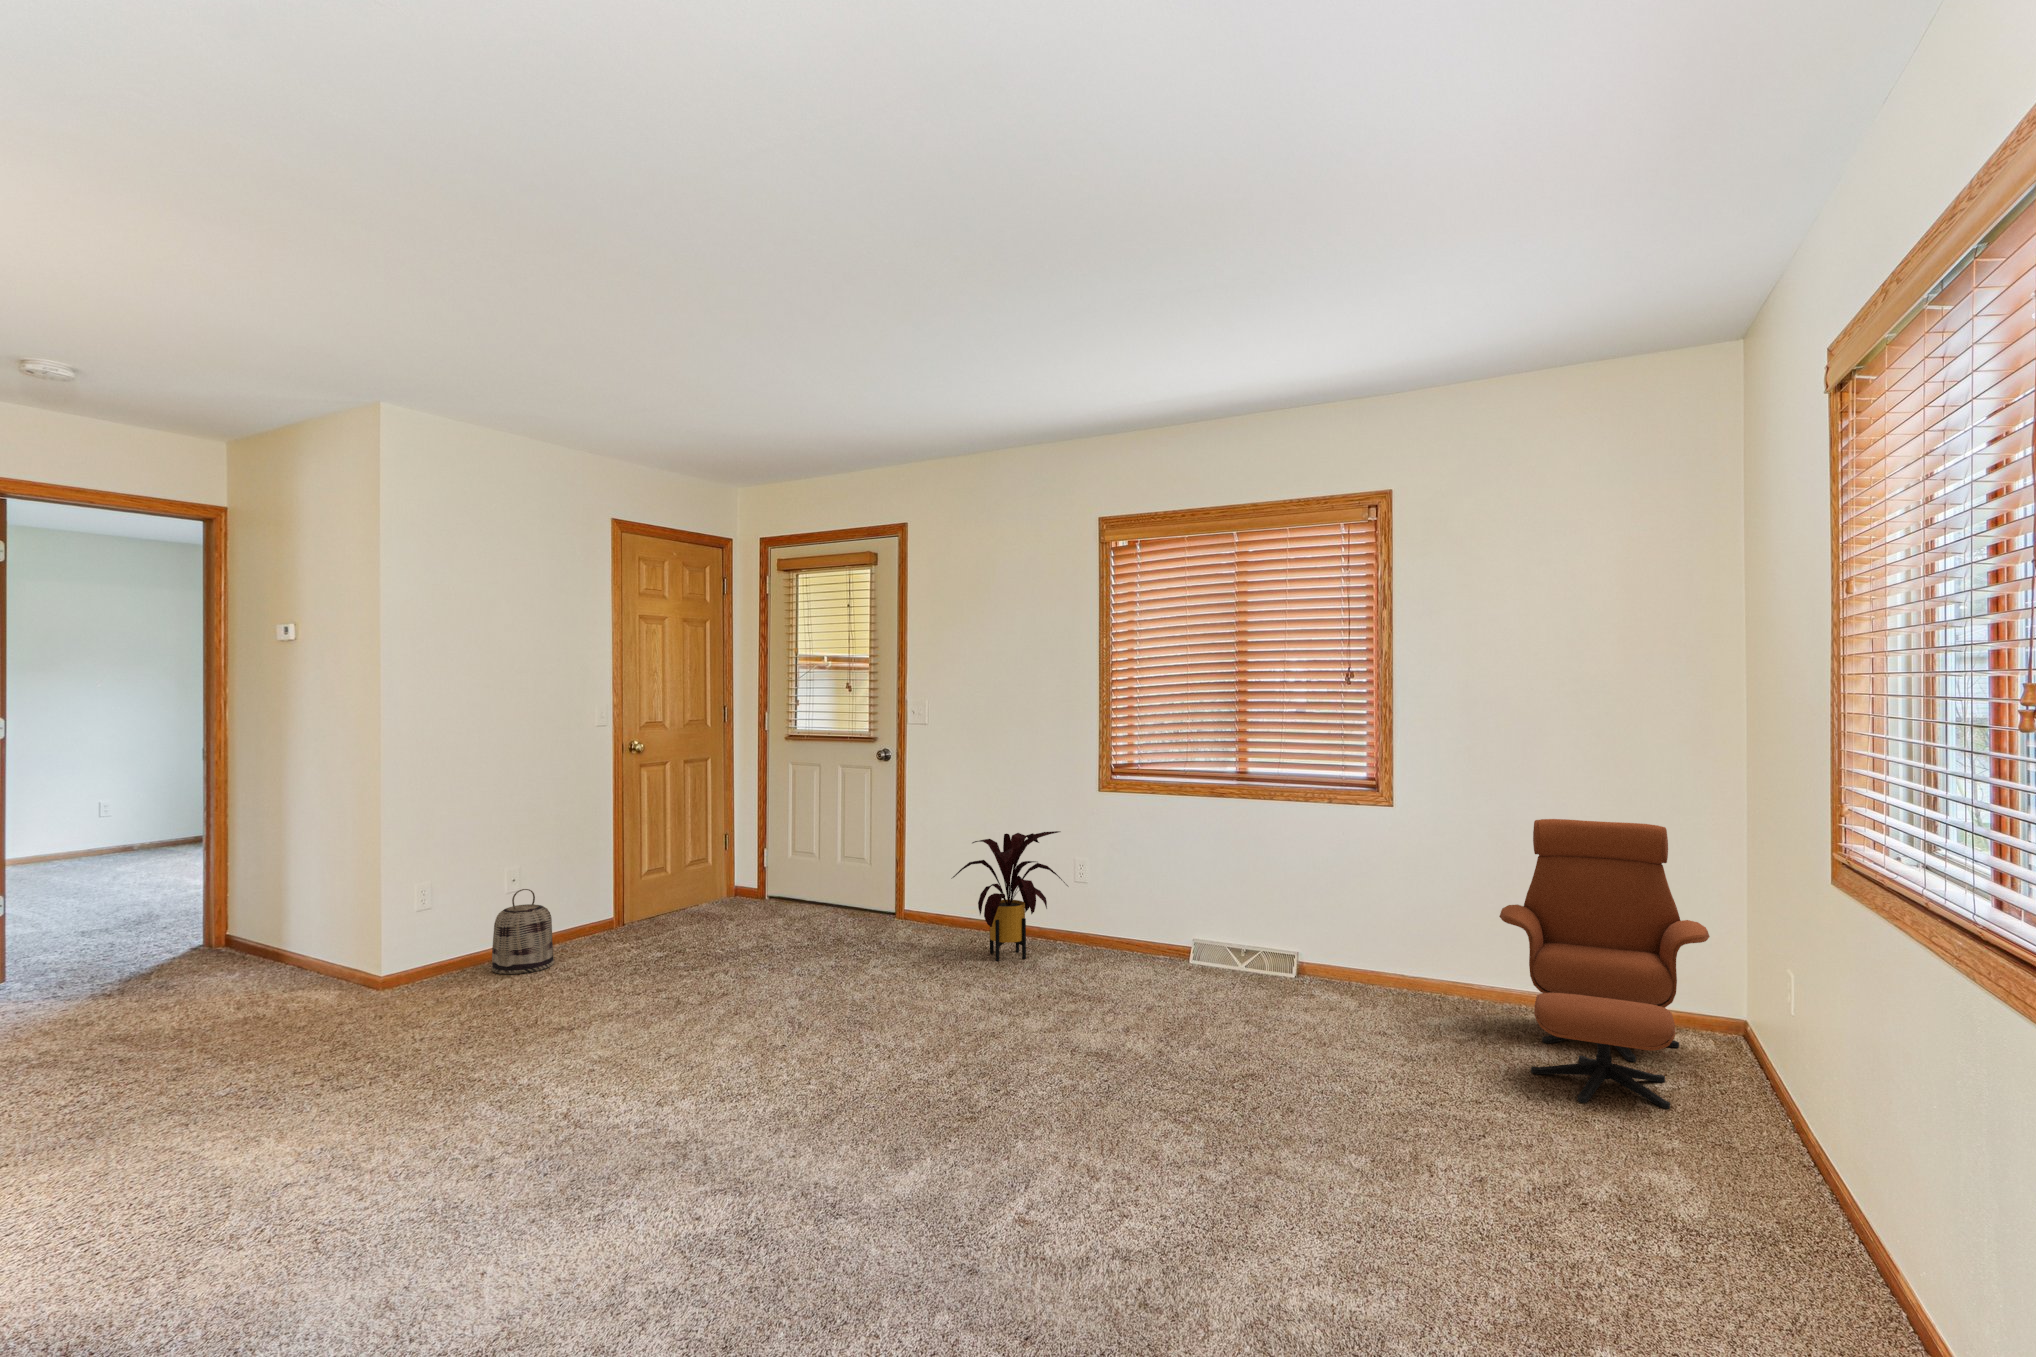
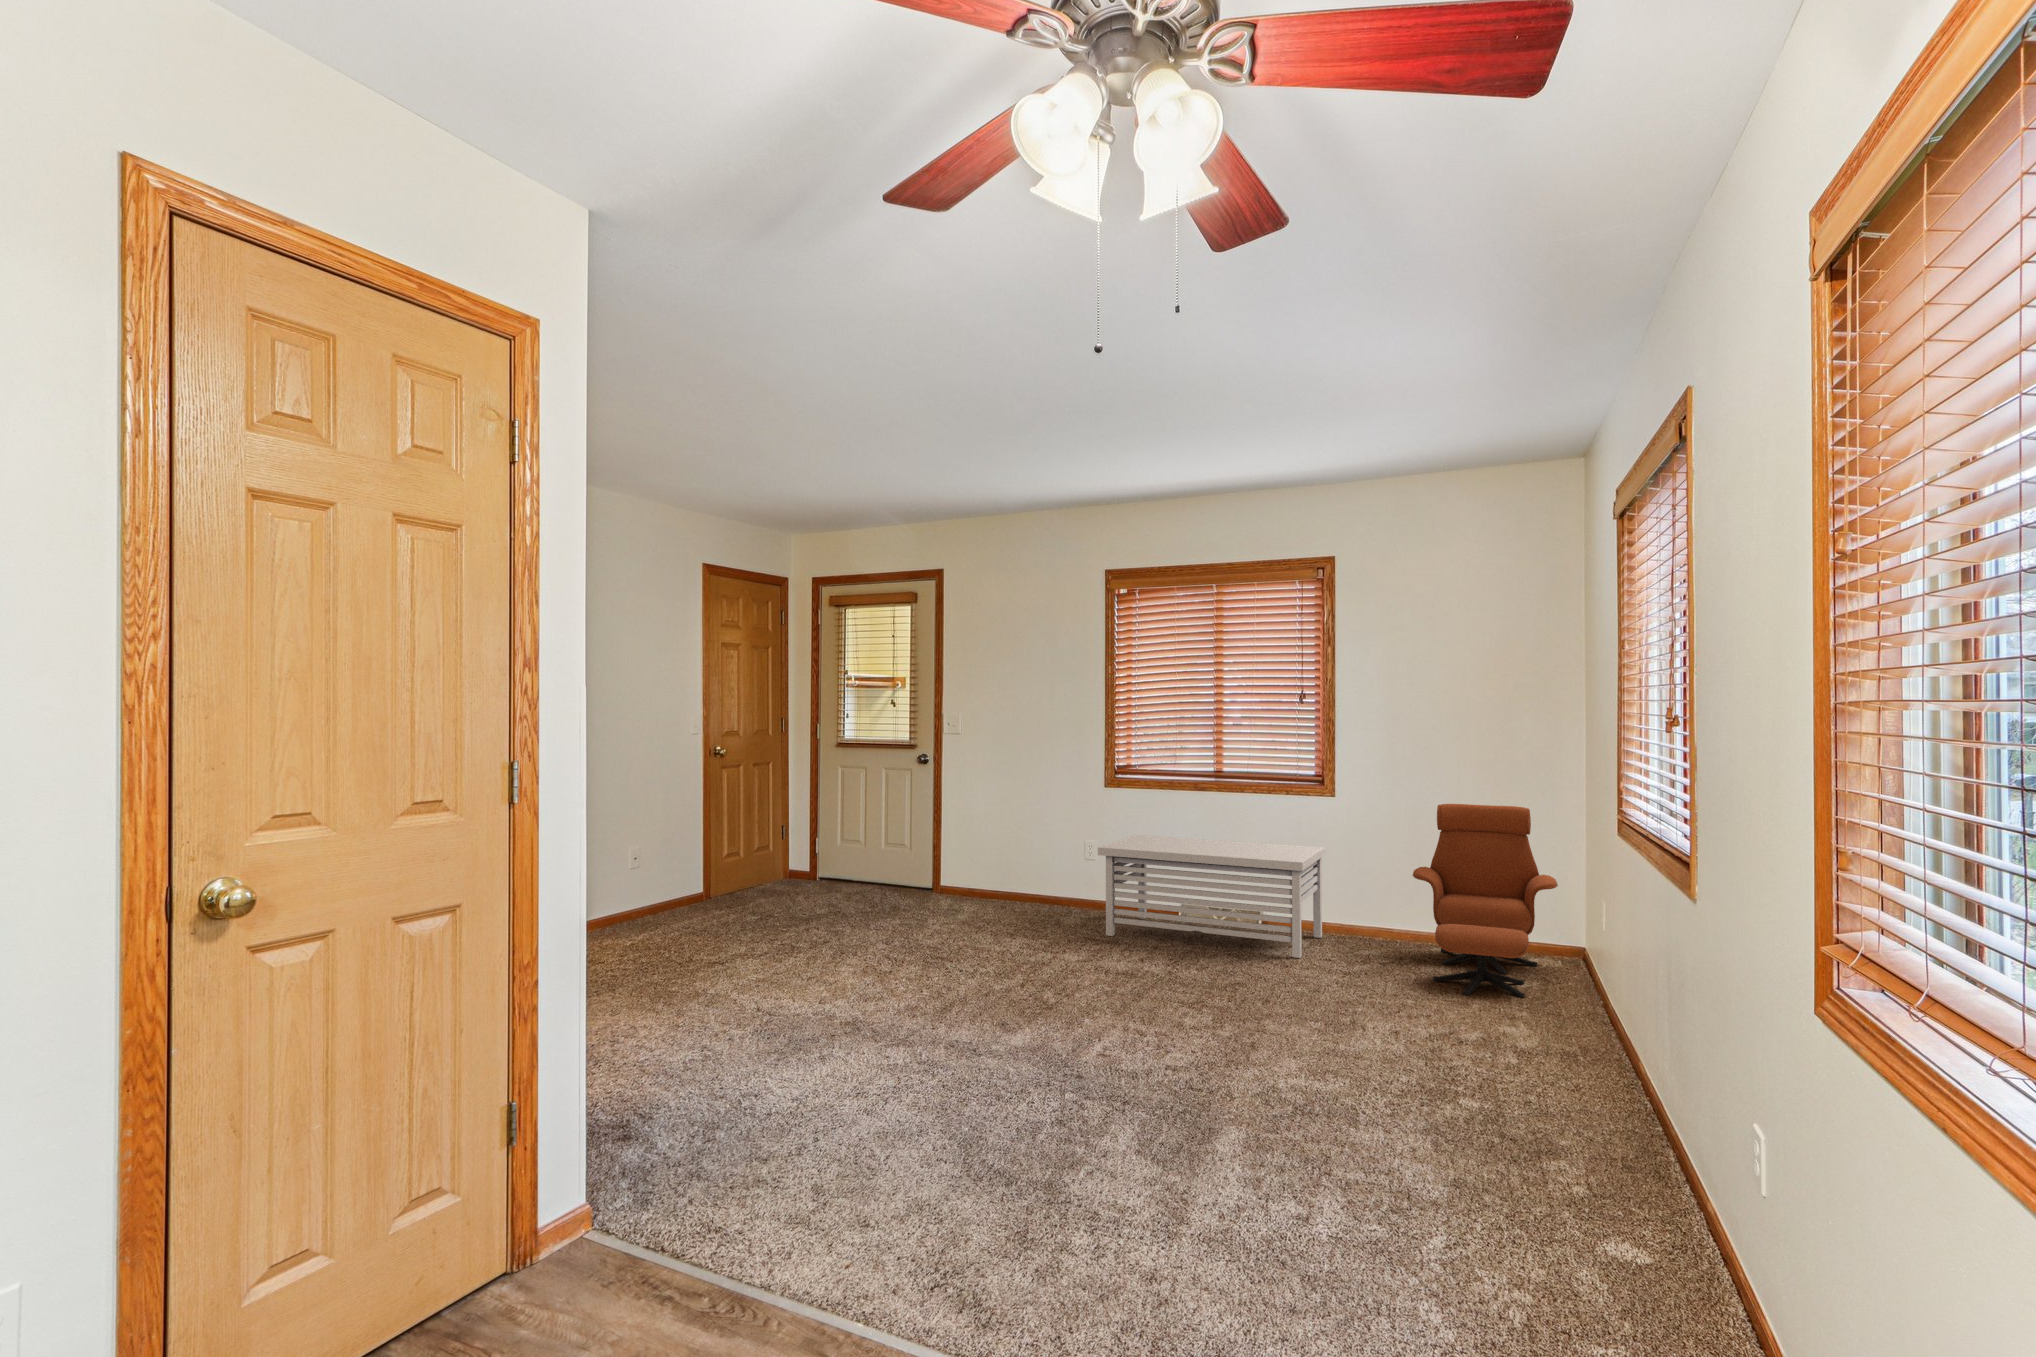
house plant: present [952,831,1068,961] -> none [991,819,1083,920]
storage bench: none [1079,852,1380,1029] -> present [1098,835,1325,958]
basket: present [491,889,554,974] -> none [625,864,673,931]

